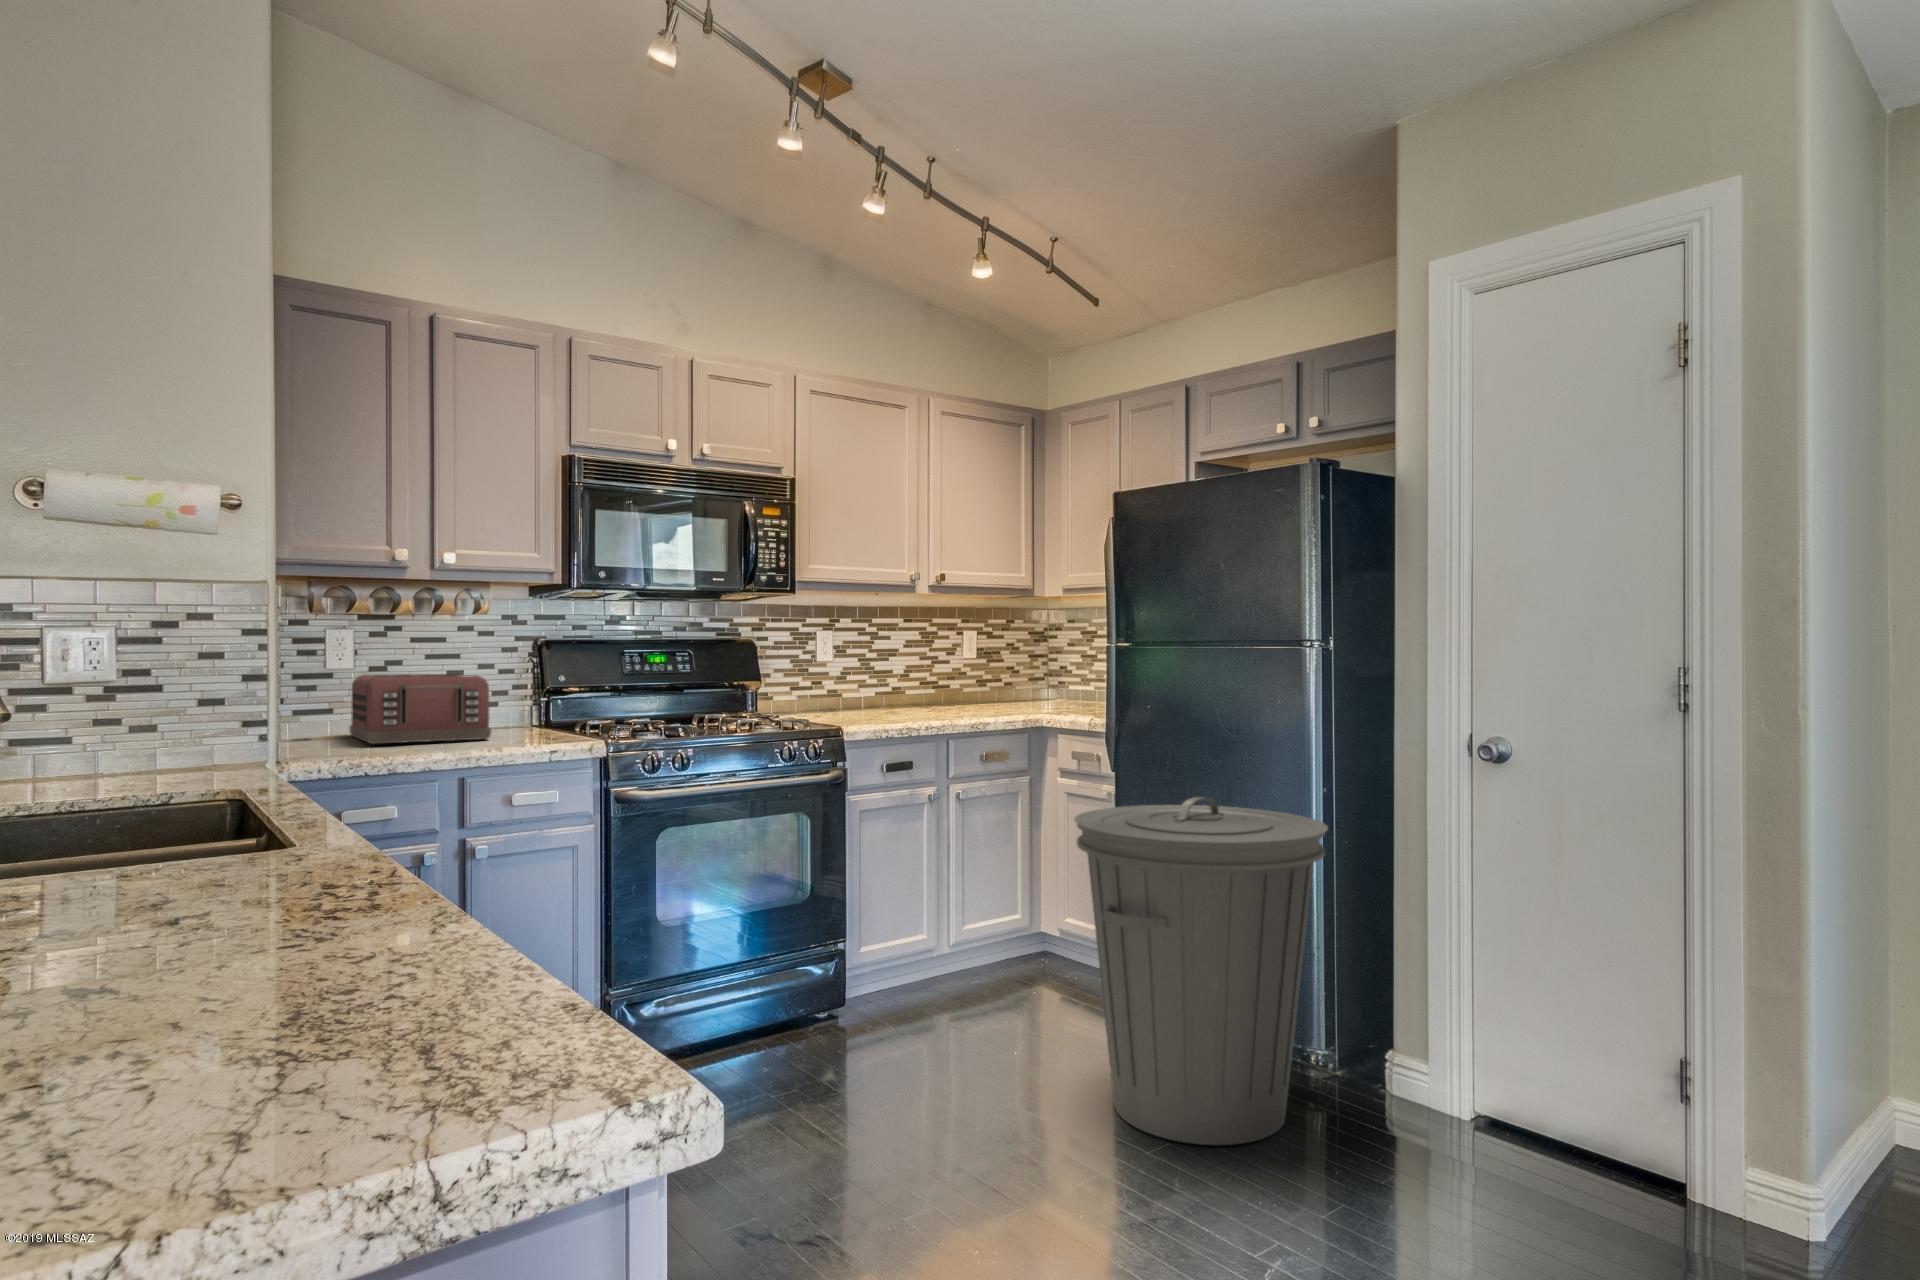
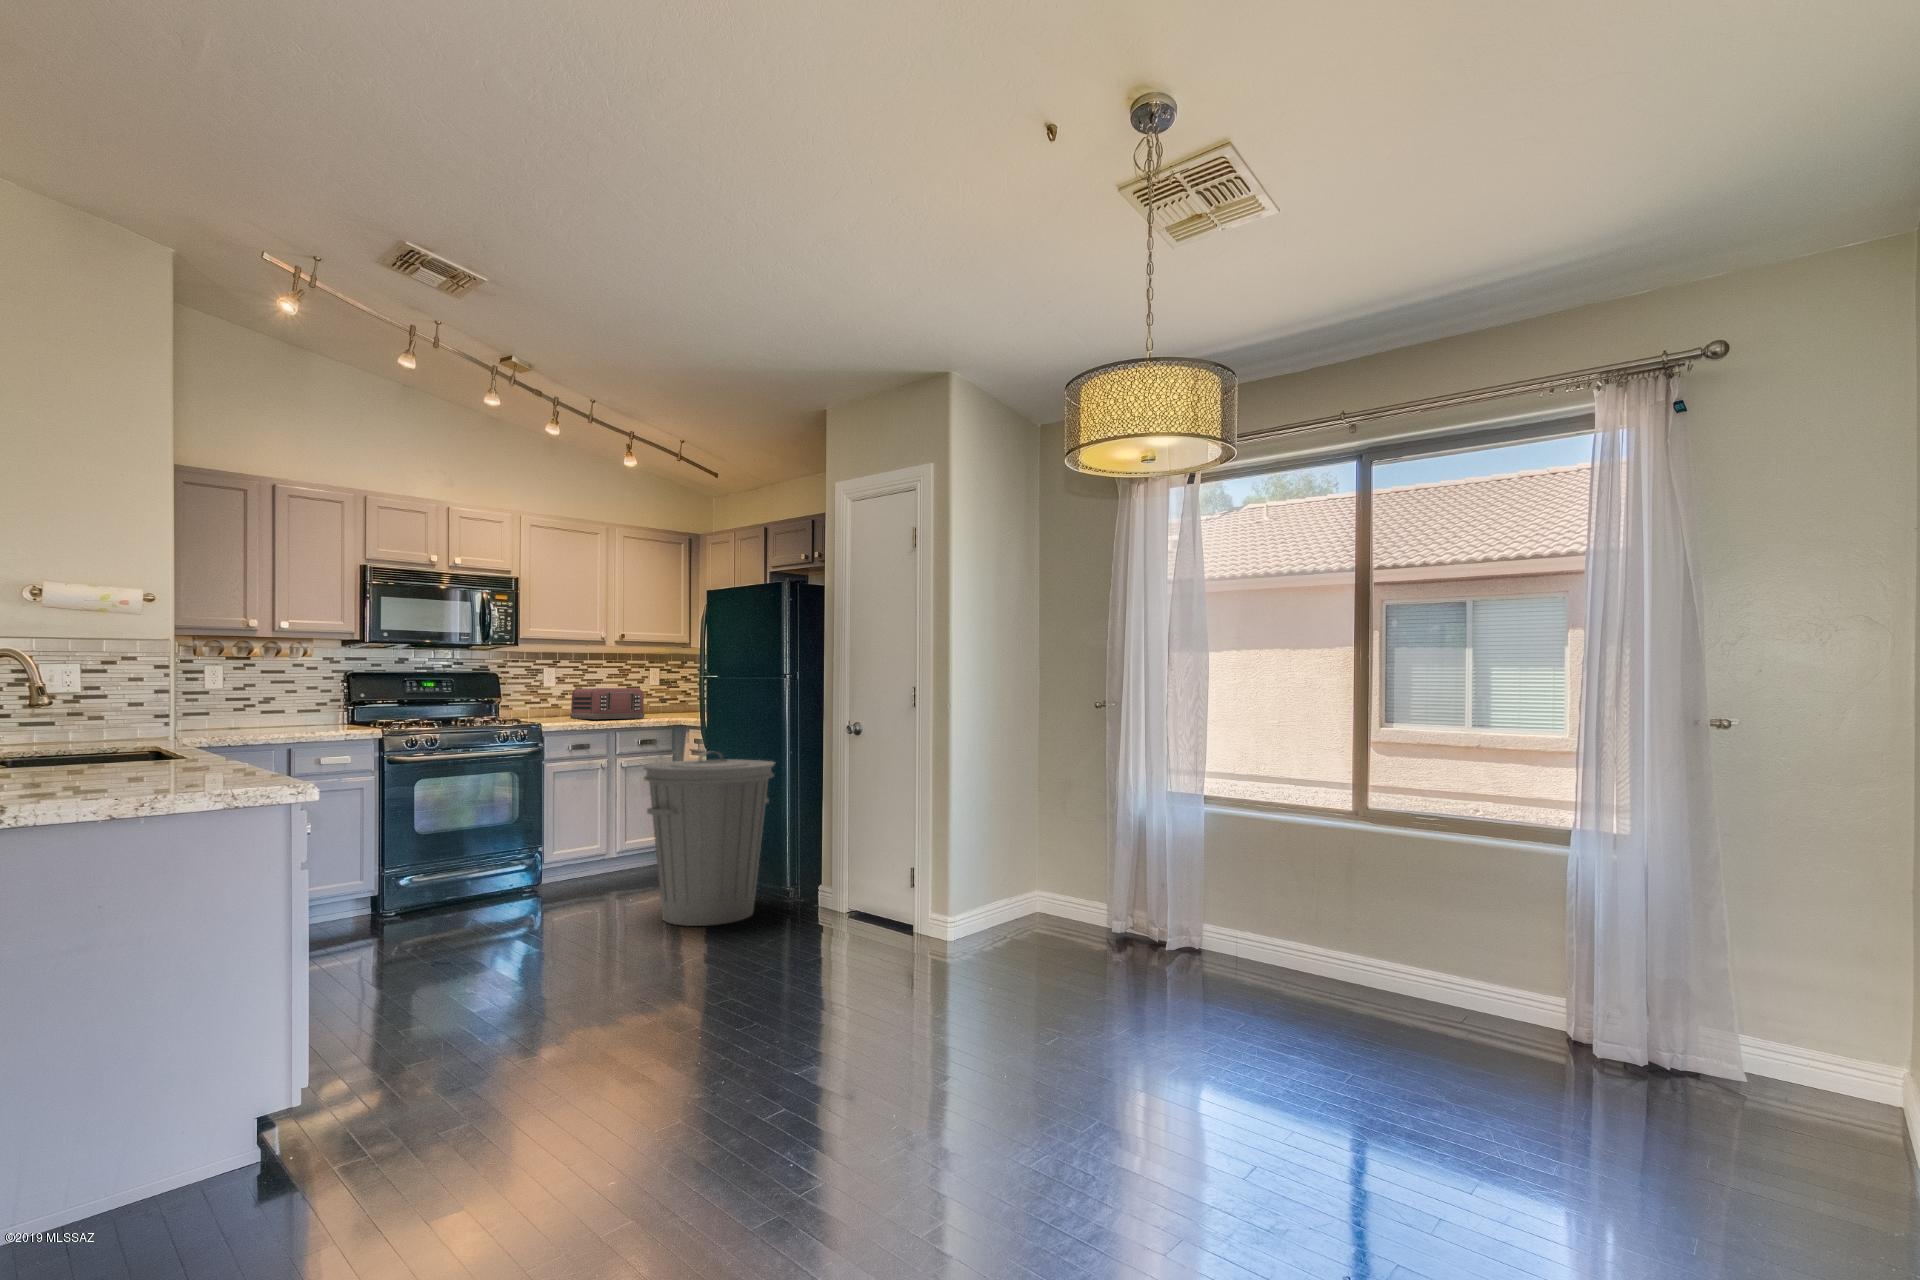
toaster: present [350,674,491,744] -> present [570,688,645,719]

